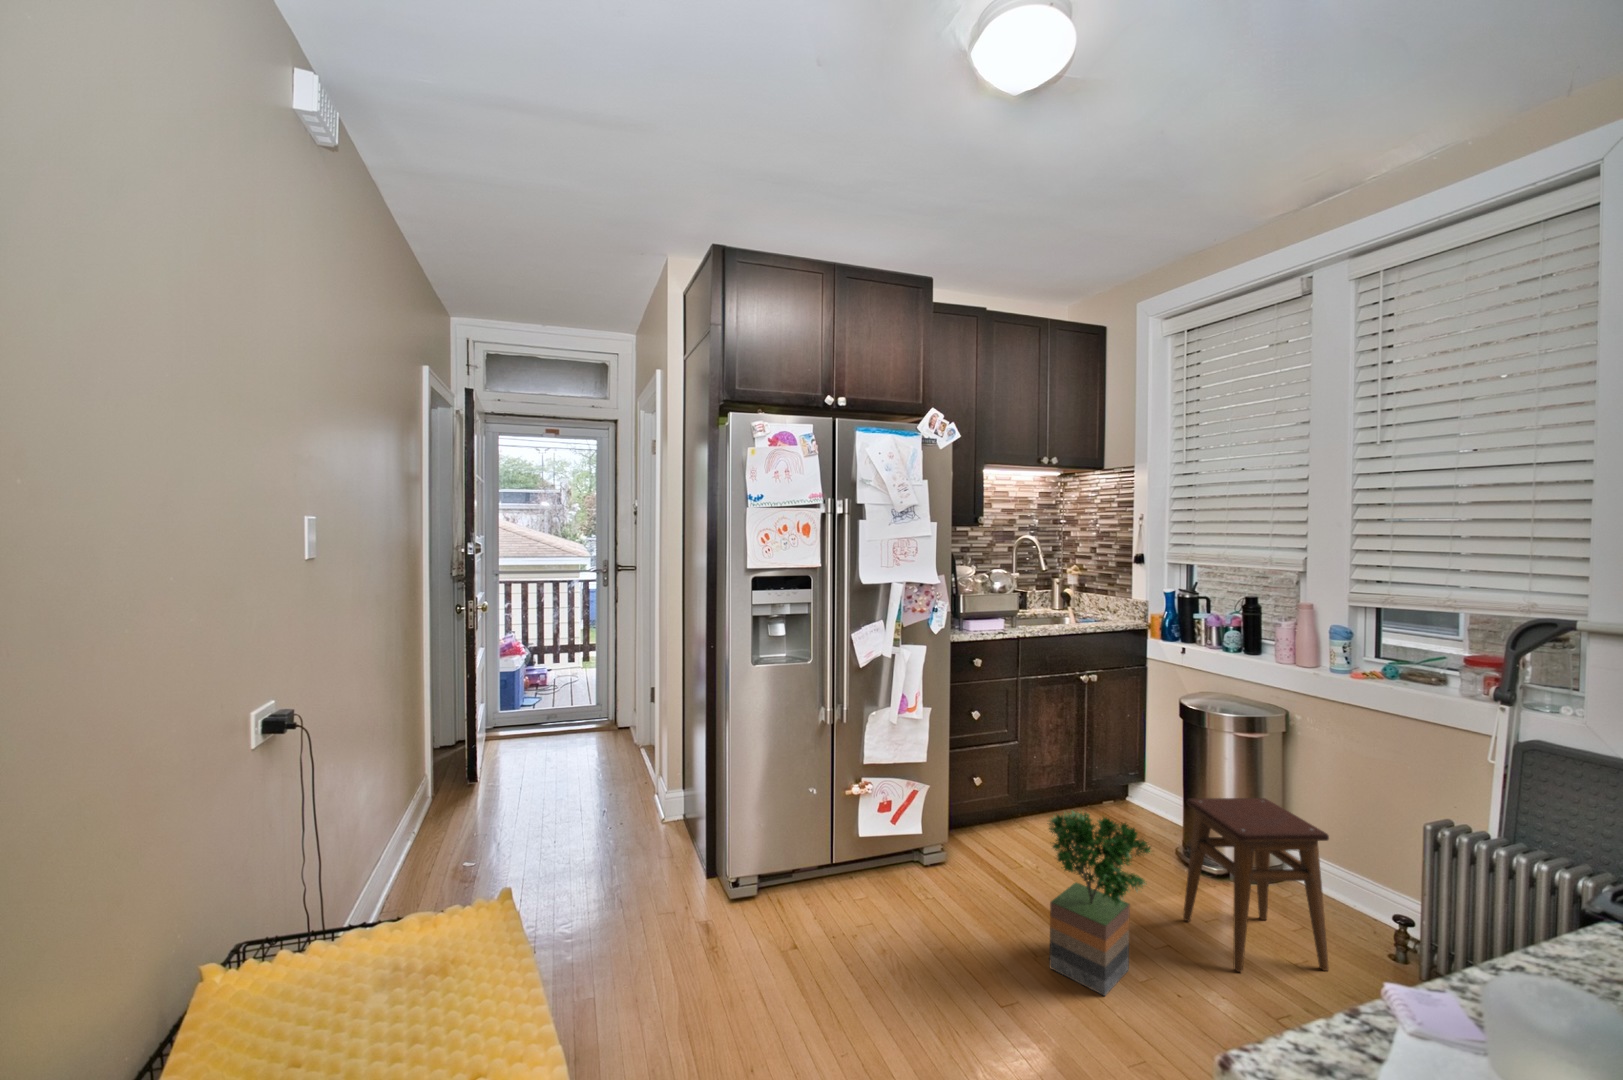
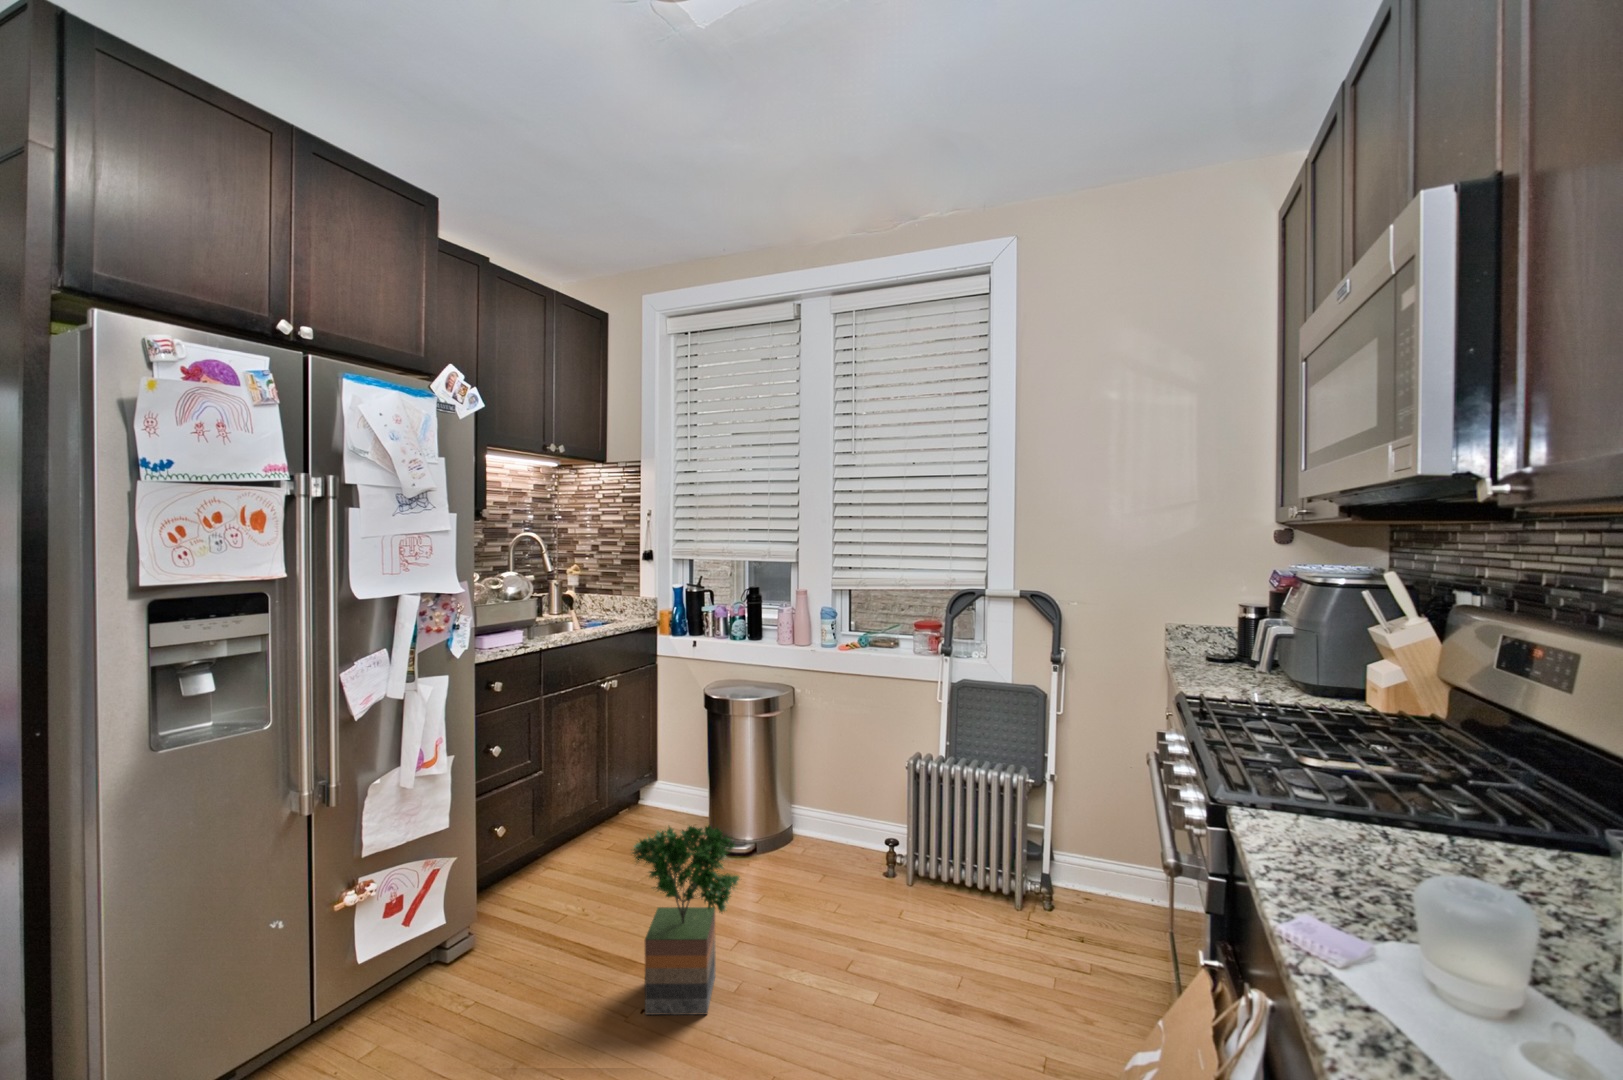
stool: present [1183,798,1329,972] -> none [736,766,850,932]

